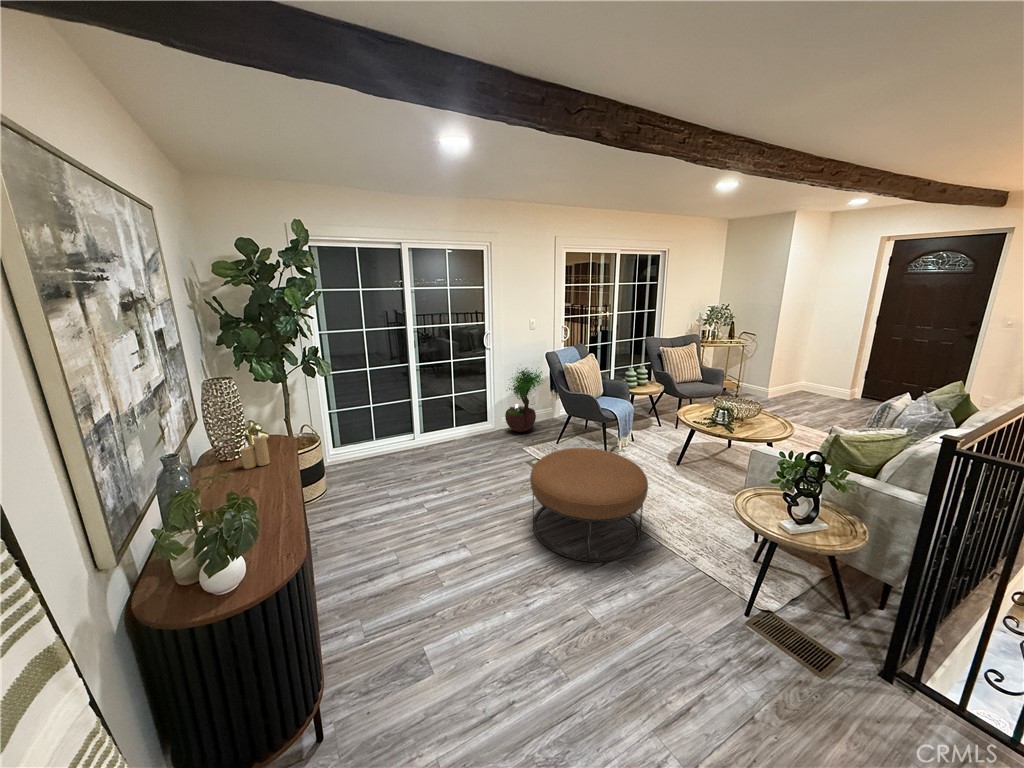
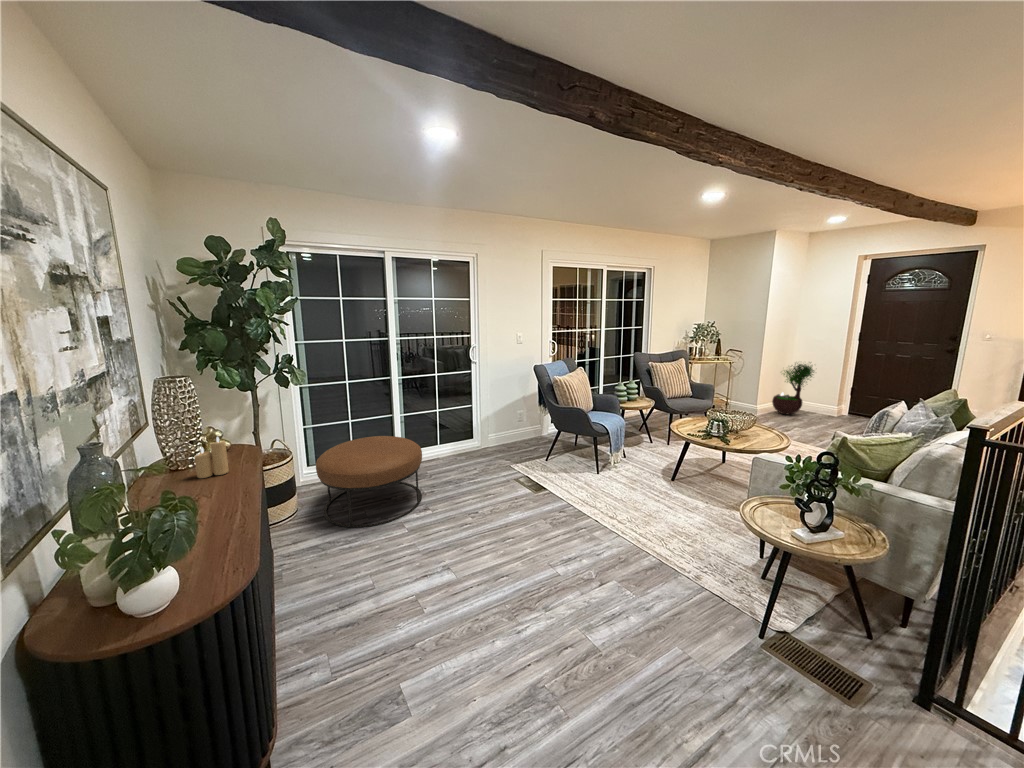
potted tree: present [505,368,543,432] -> present [772,364,814,415]
ottoman: present [530,448,648,562] -> present [316,436,422,528]

